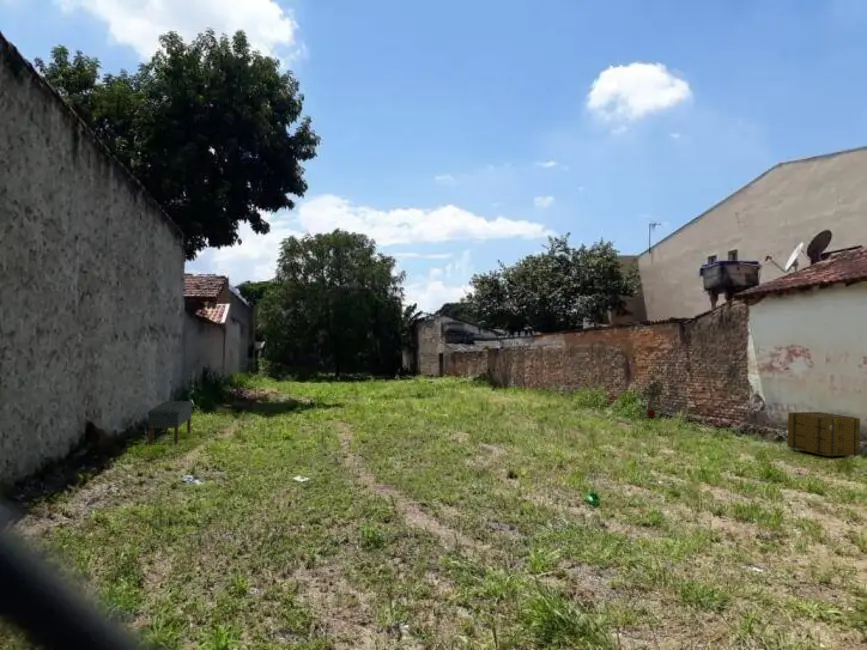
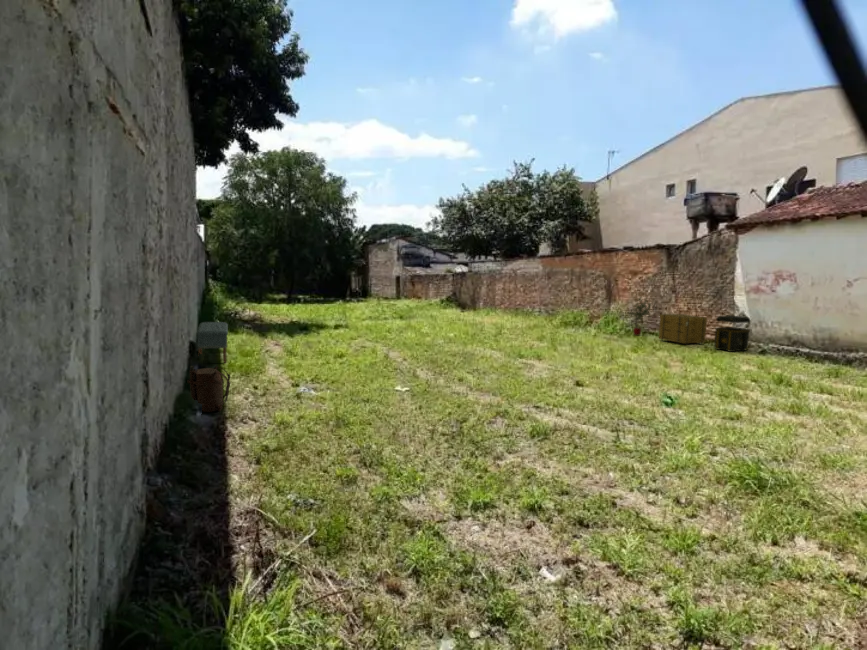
toolbox: none [726,396,766,438] -> present [714,315,750,352]
cardboard box: present [788,412,860,458] -> present [659,314,707,344]
backpack: none [81,447,131,496] -> present [187,366,230,412]

